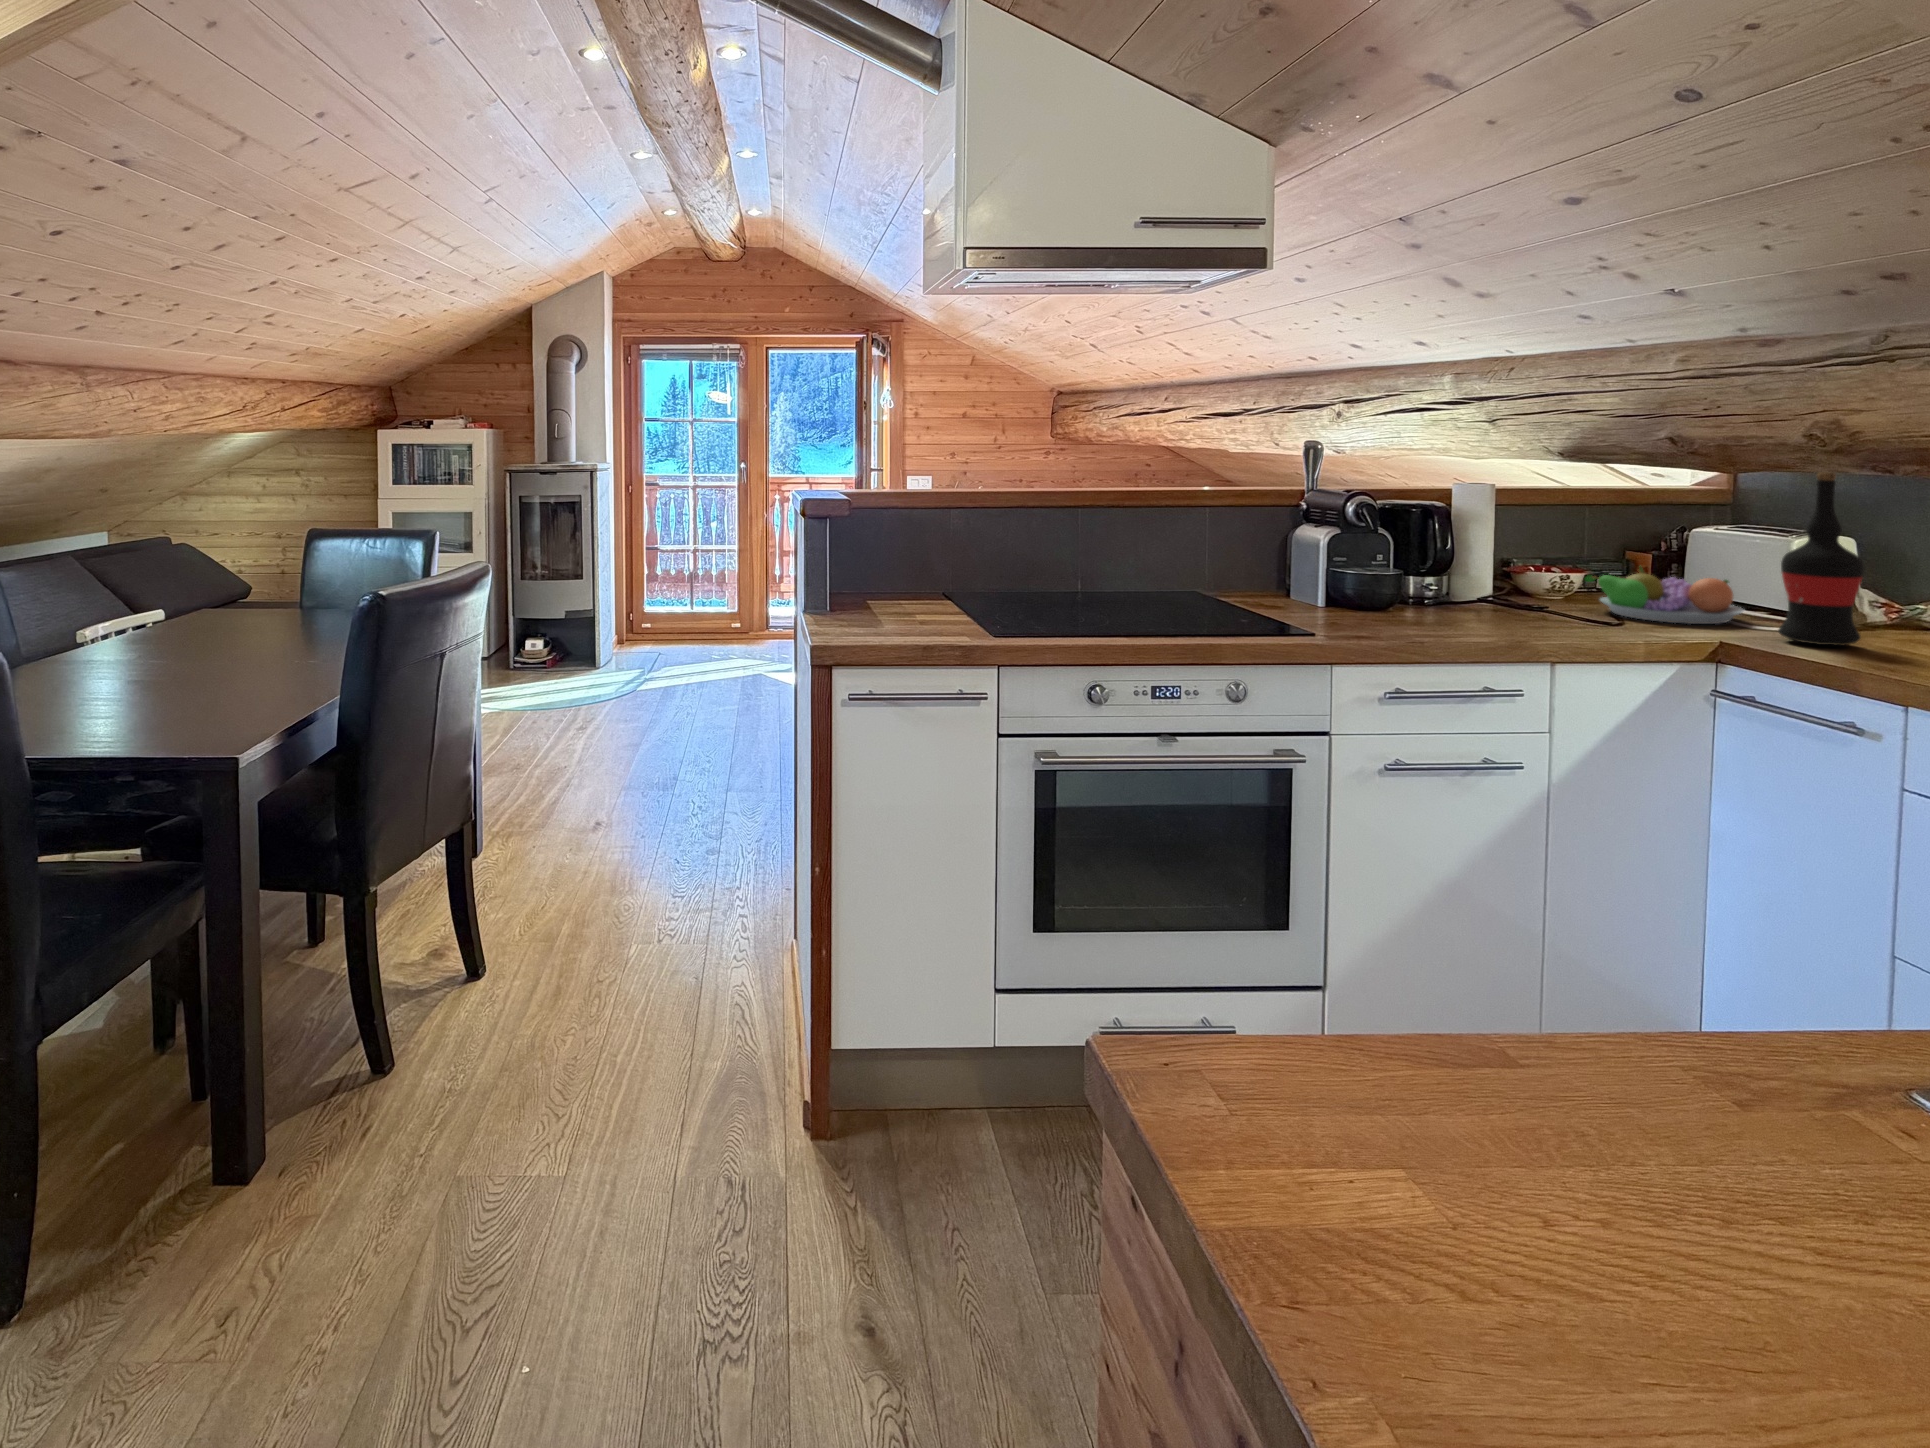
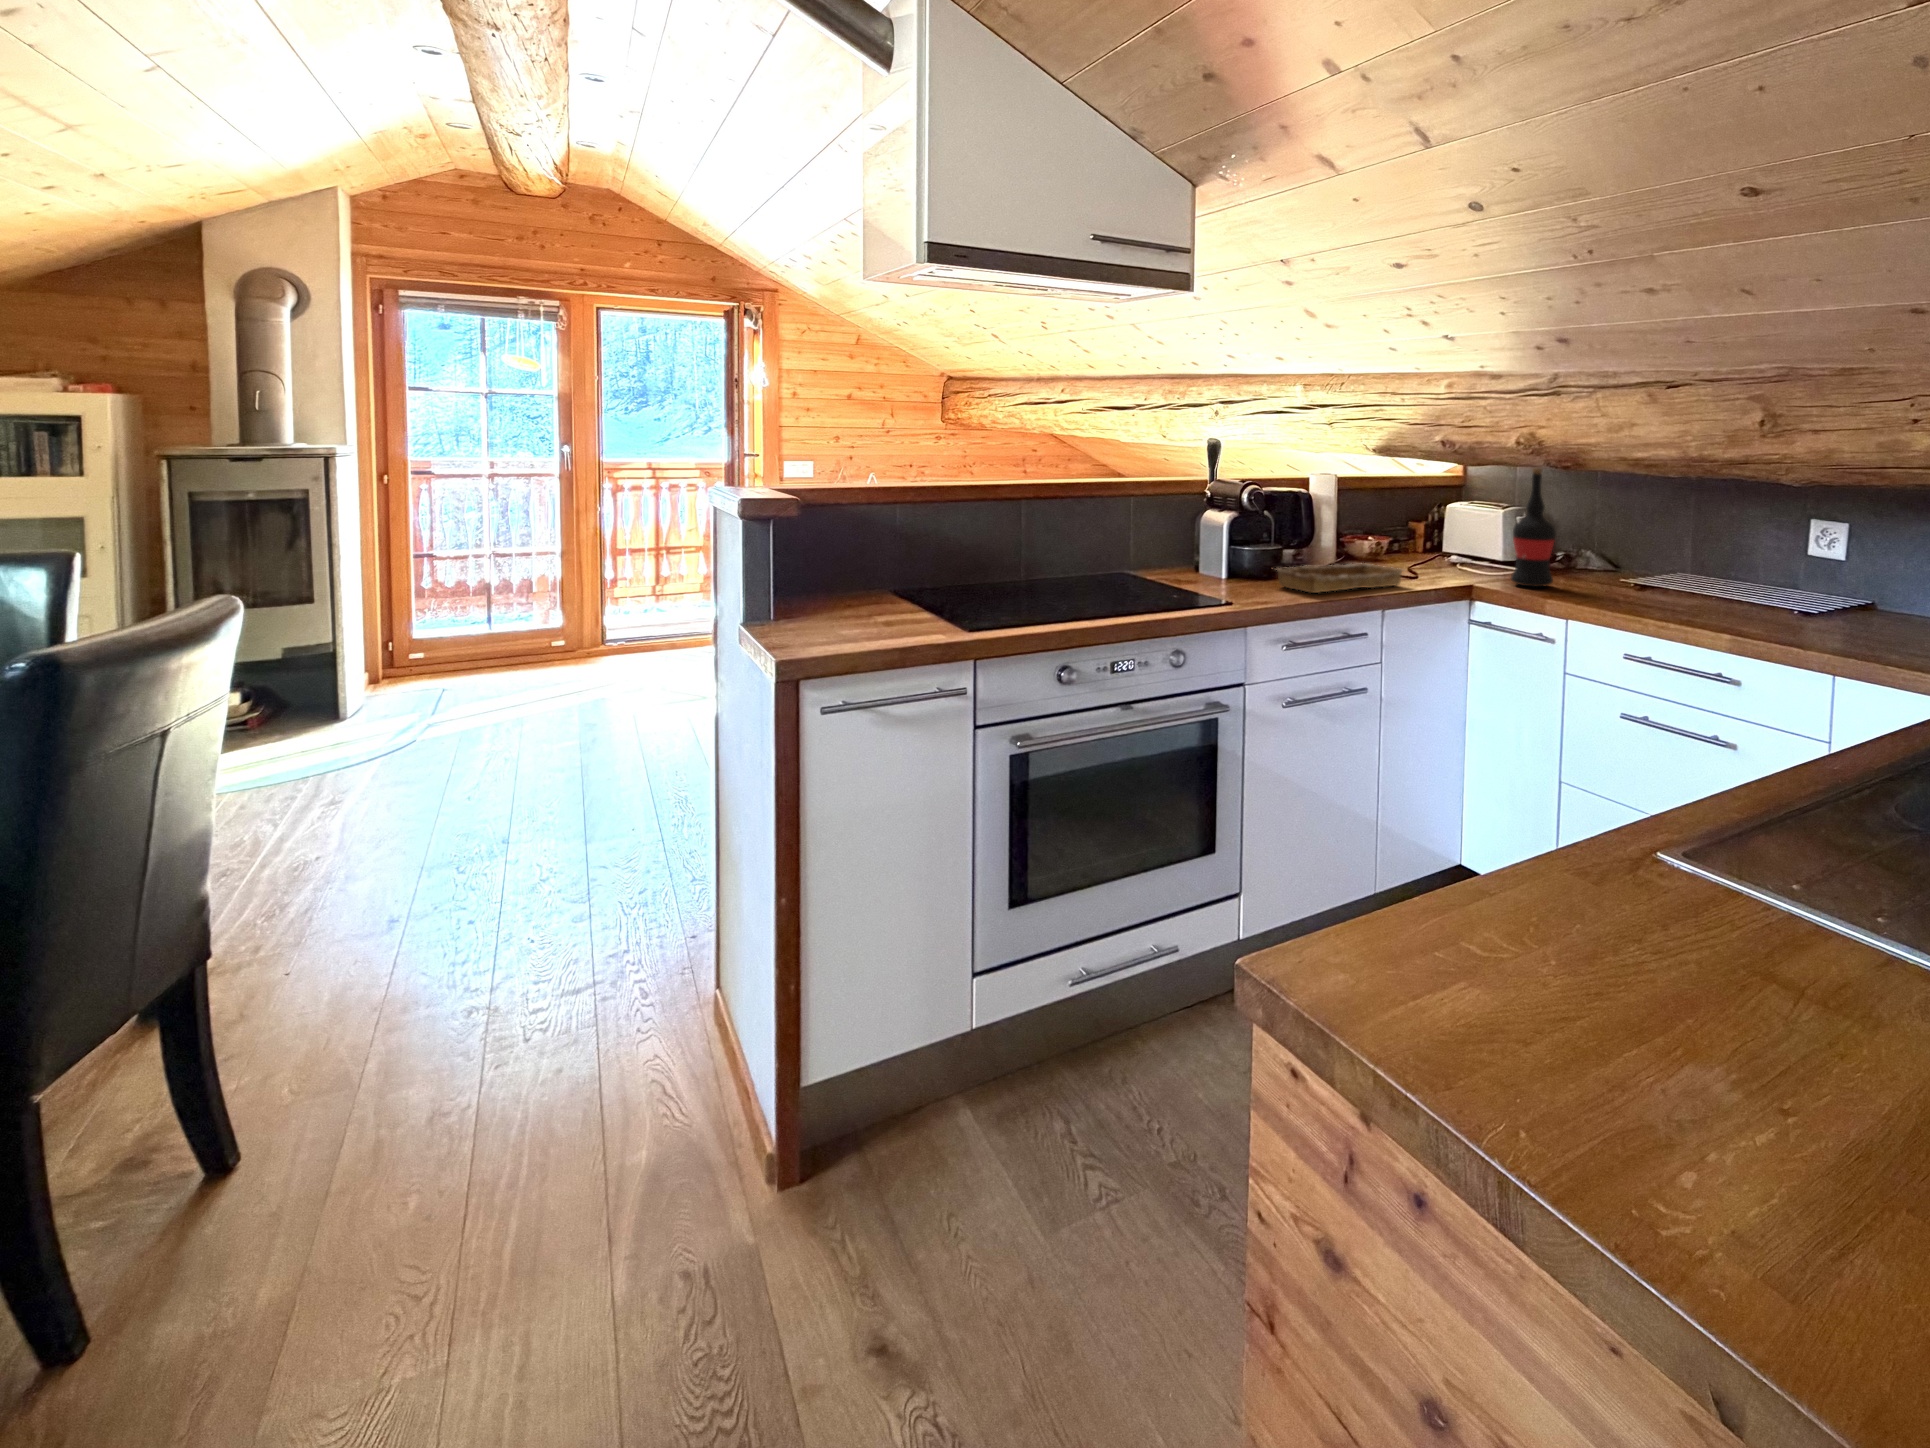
fruit bowl: present [1585,567,1744,624] -> none [1393,534,1486,576]
tray: none [1381,596,1590,630] -> present [1276,563,1403,593]

